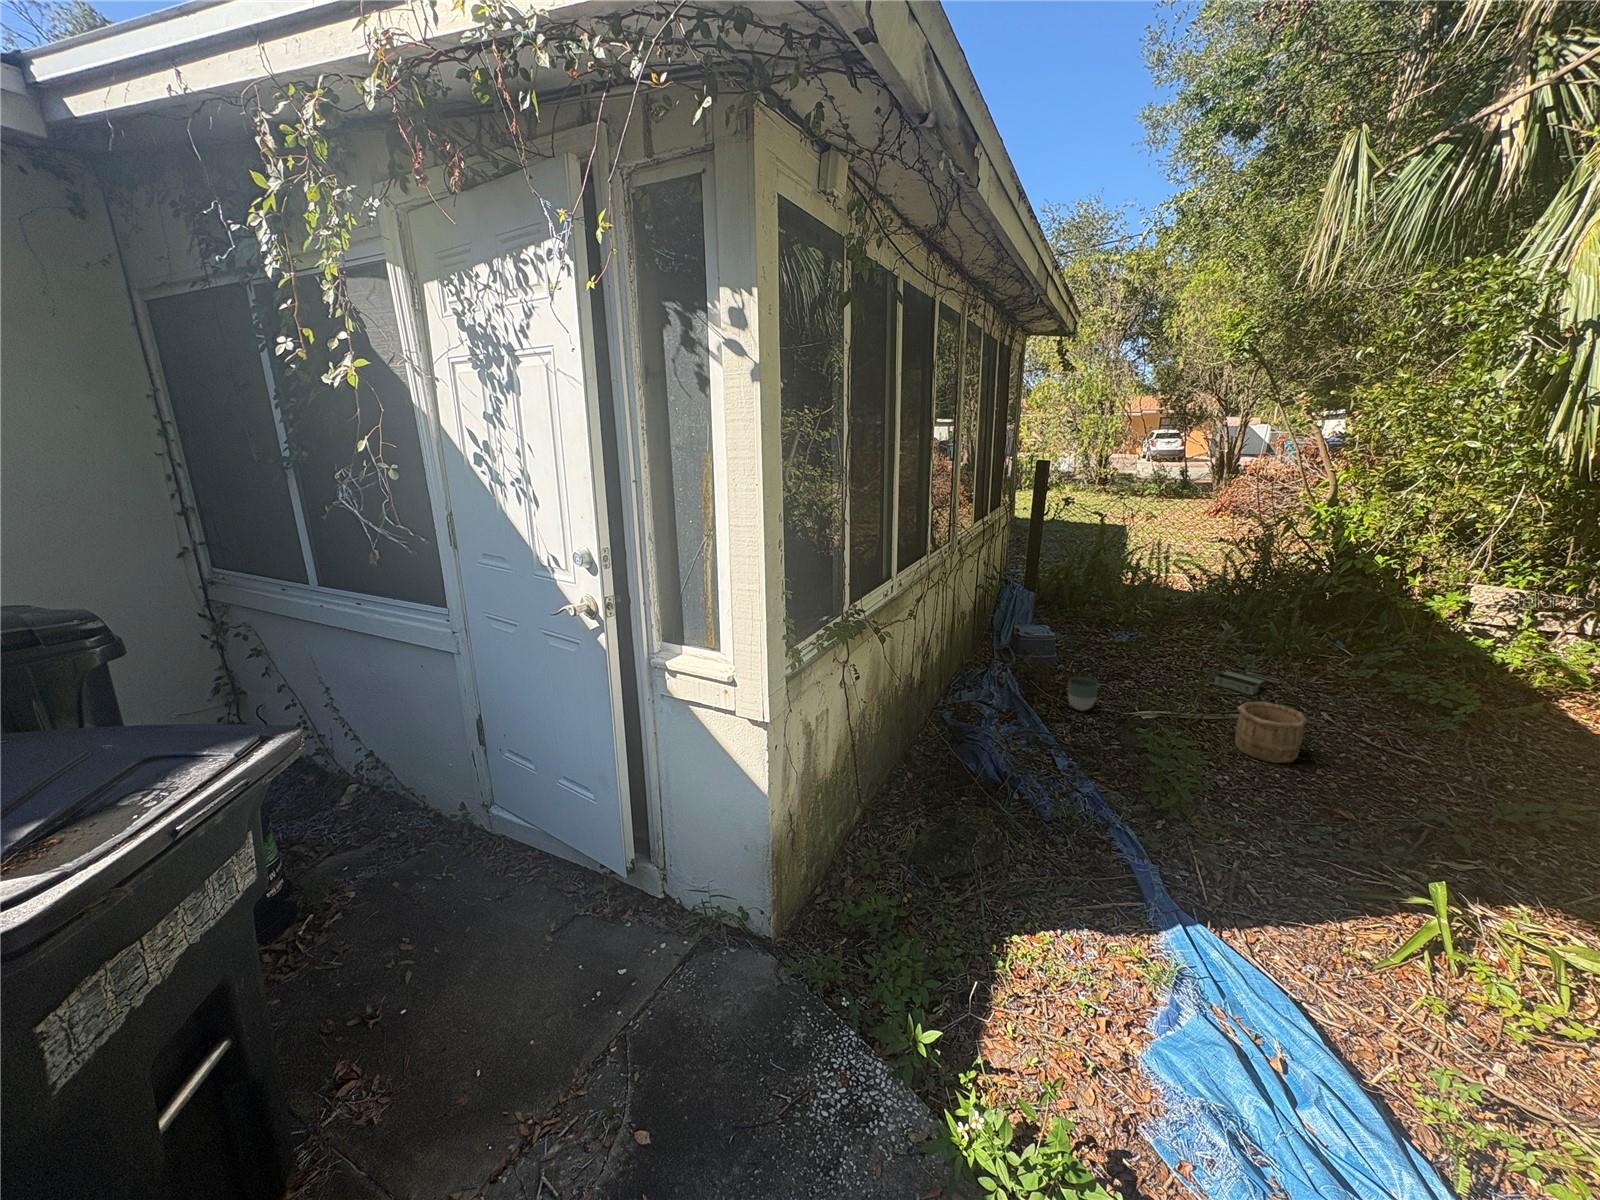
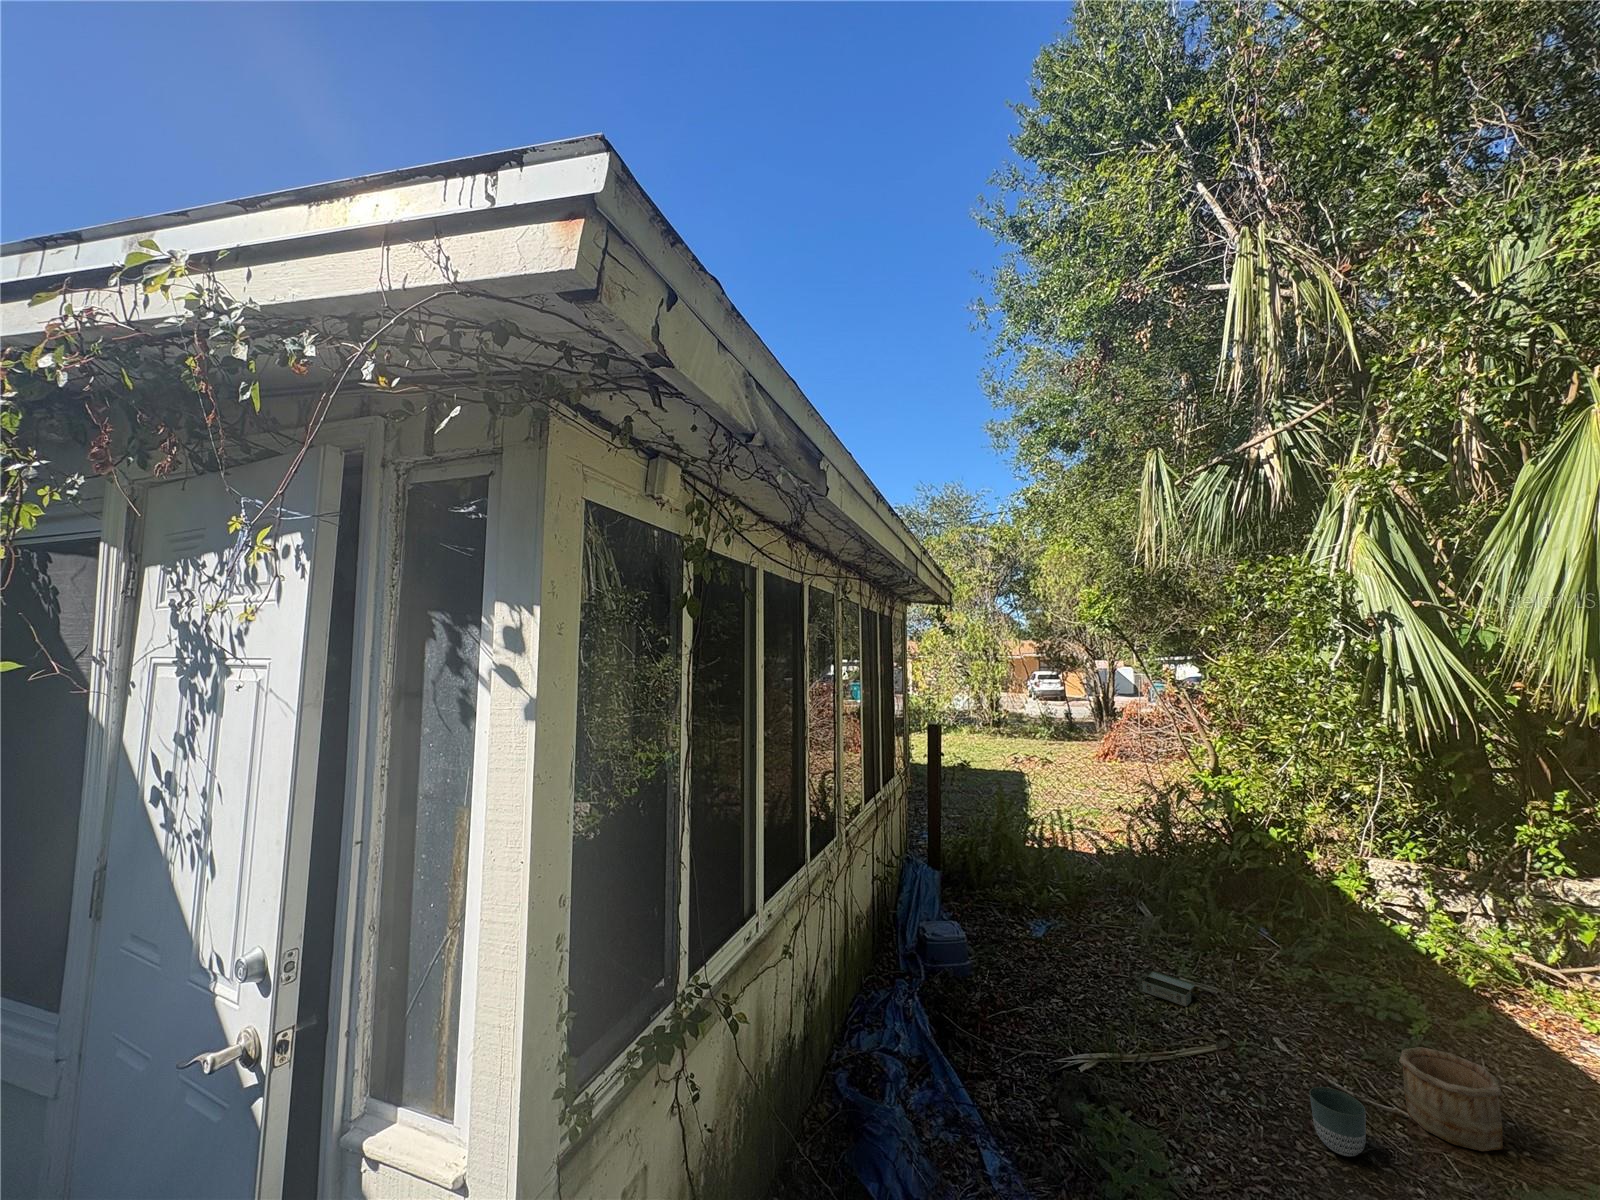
planter: present [1068,677,1098,711] -> present [1309,1087,1366,1157]
wooden bucket: present [1235,702,1308,763] -> present [1399,1047,1503,1151]

